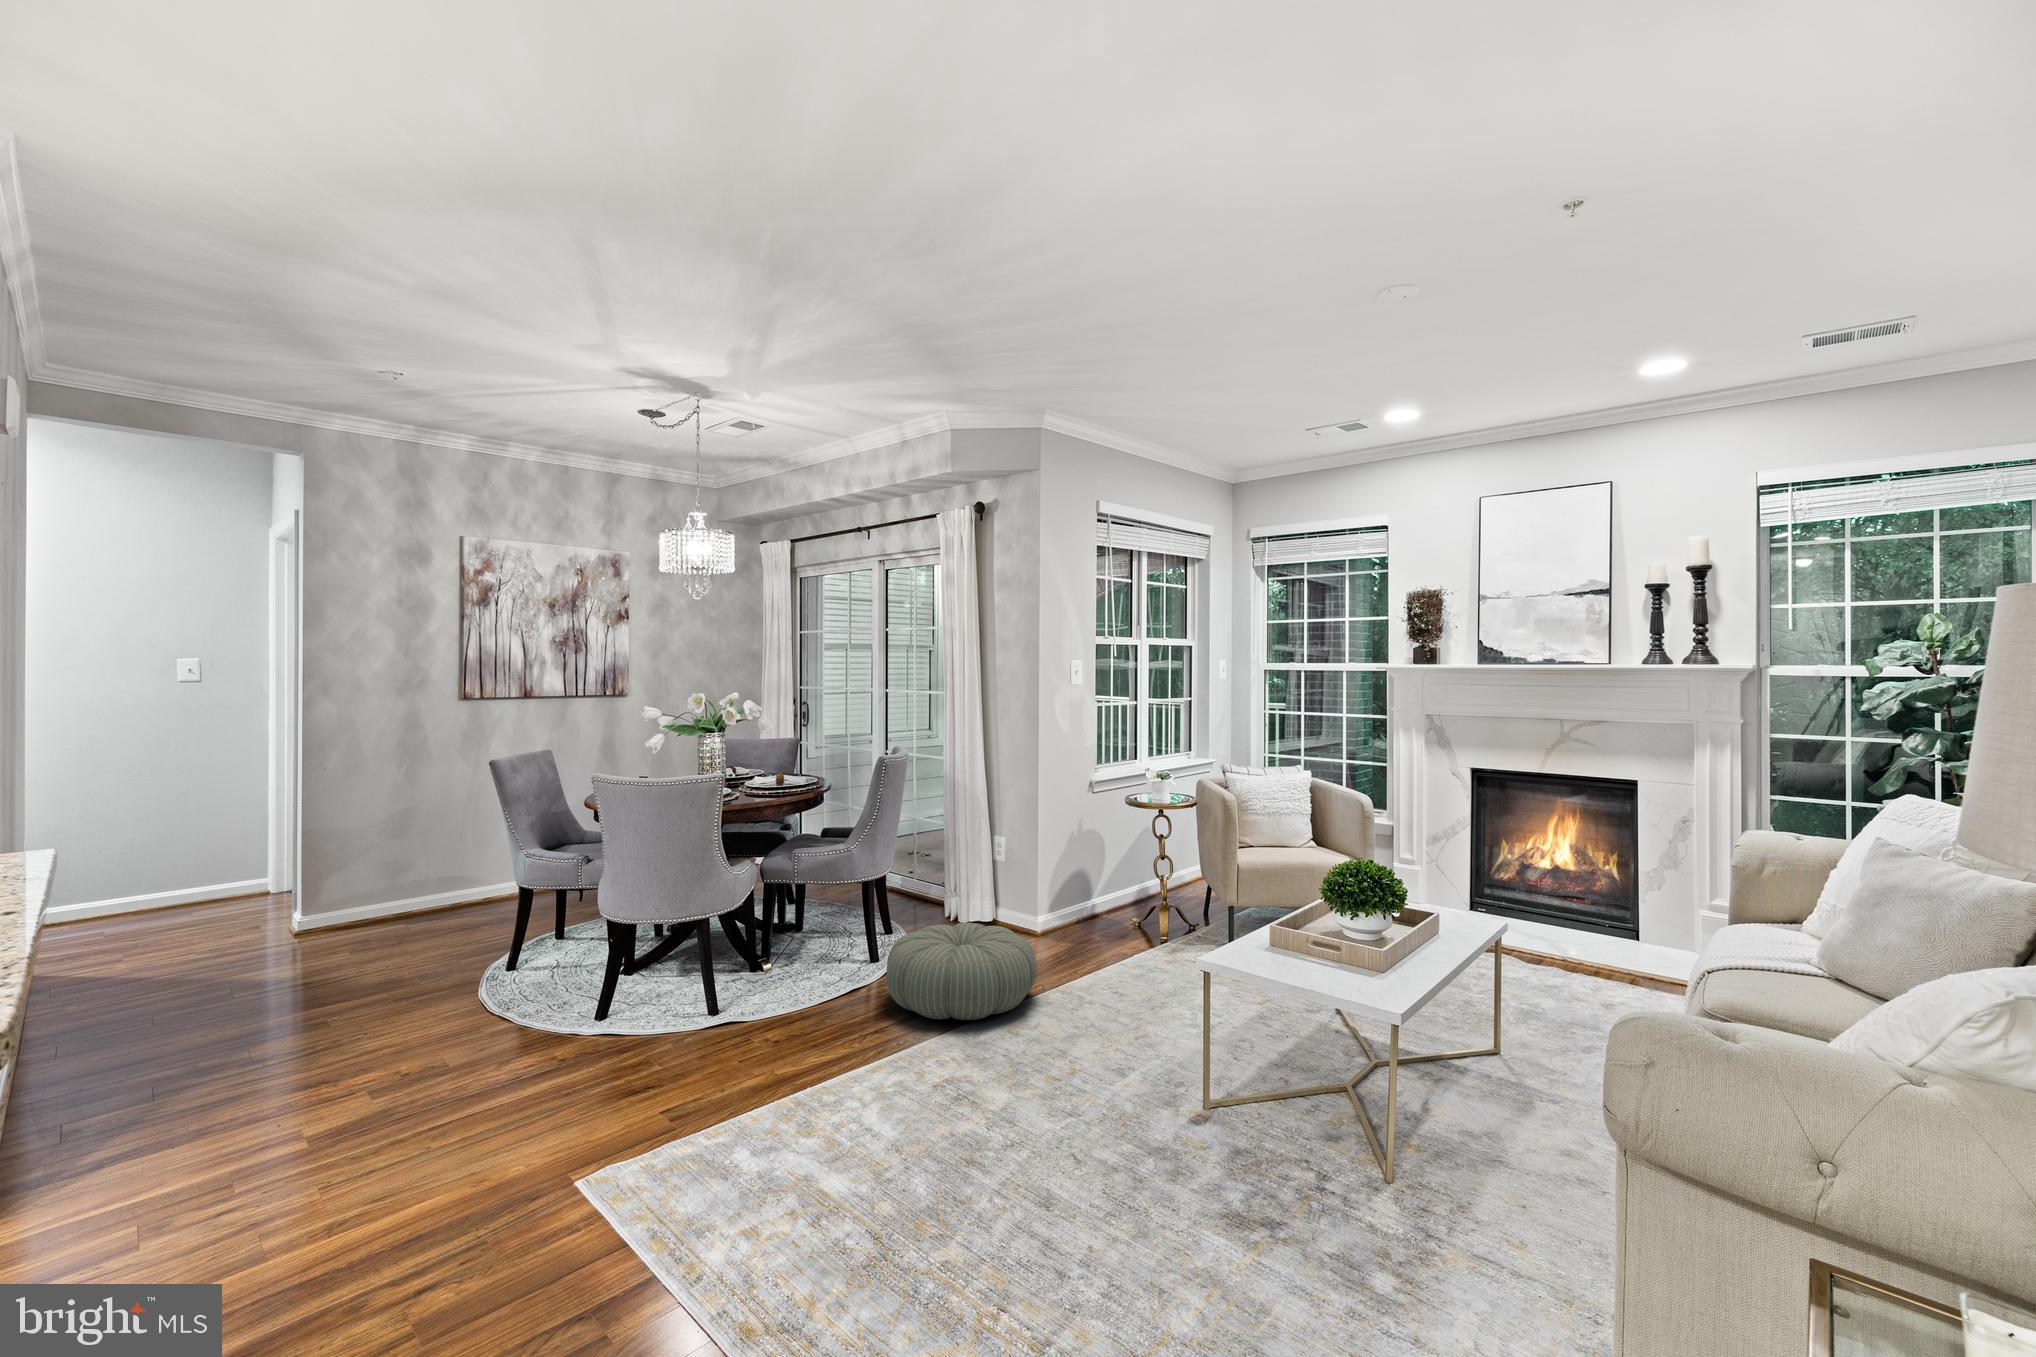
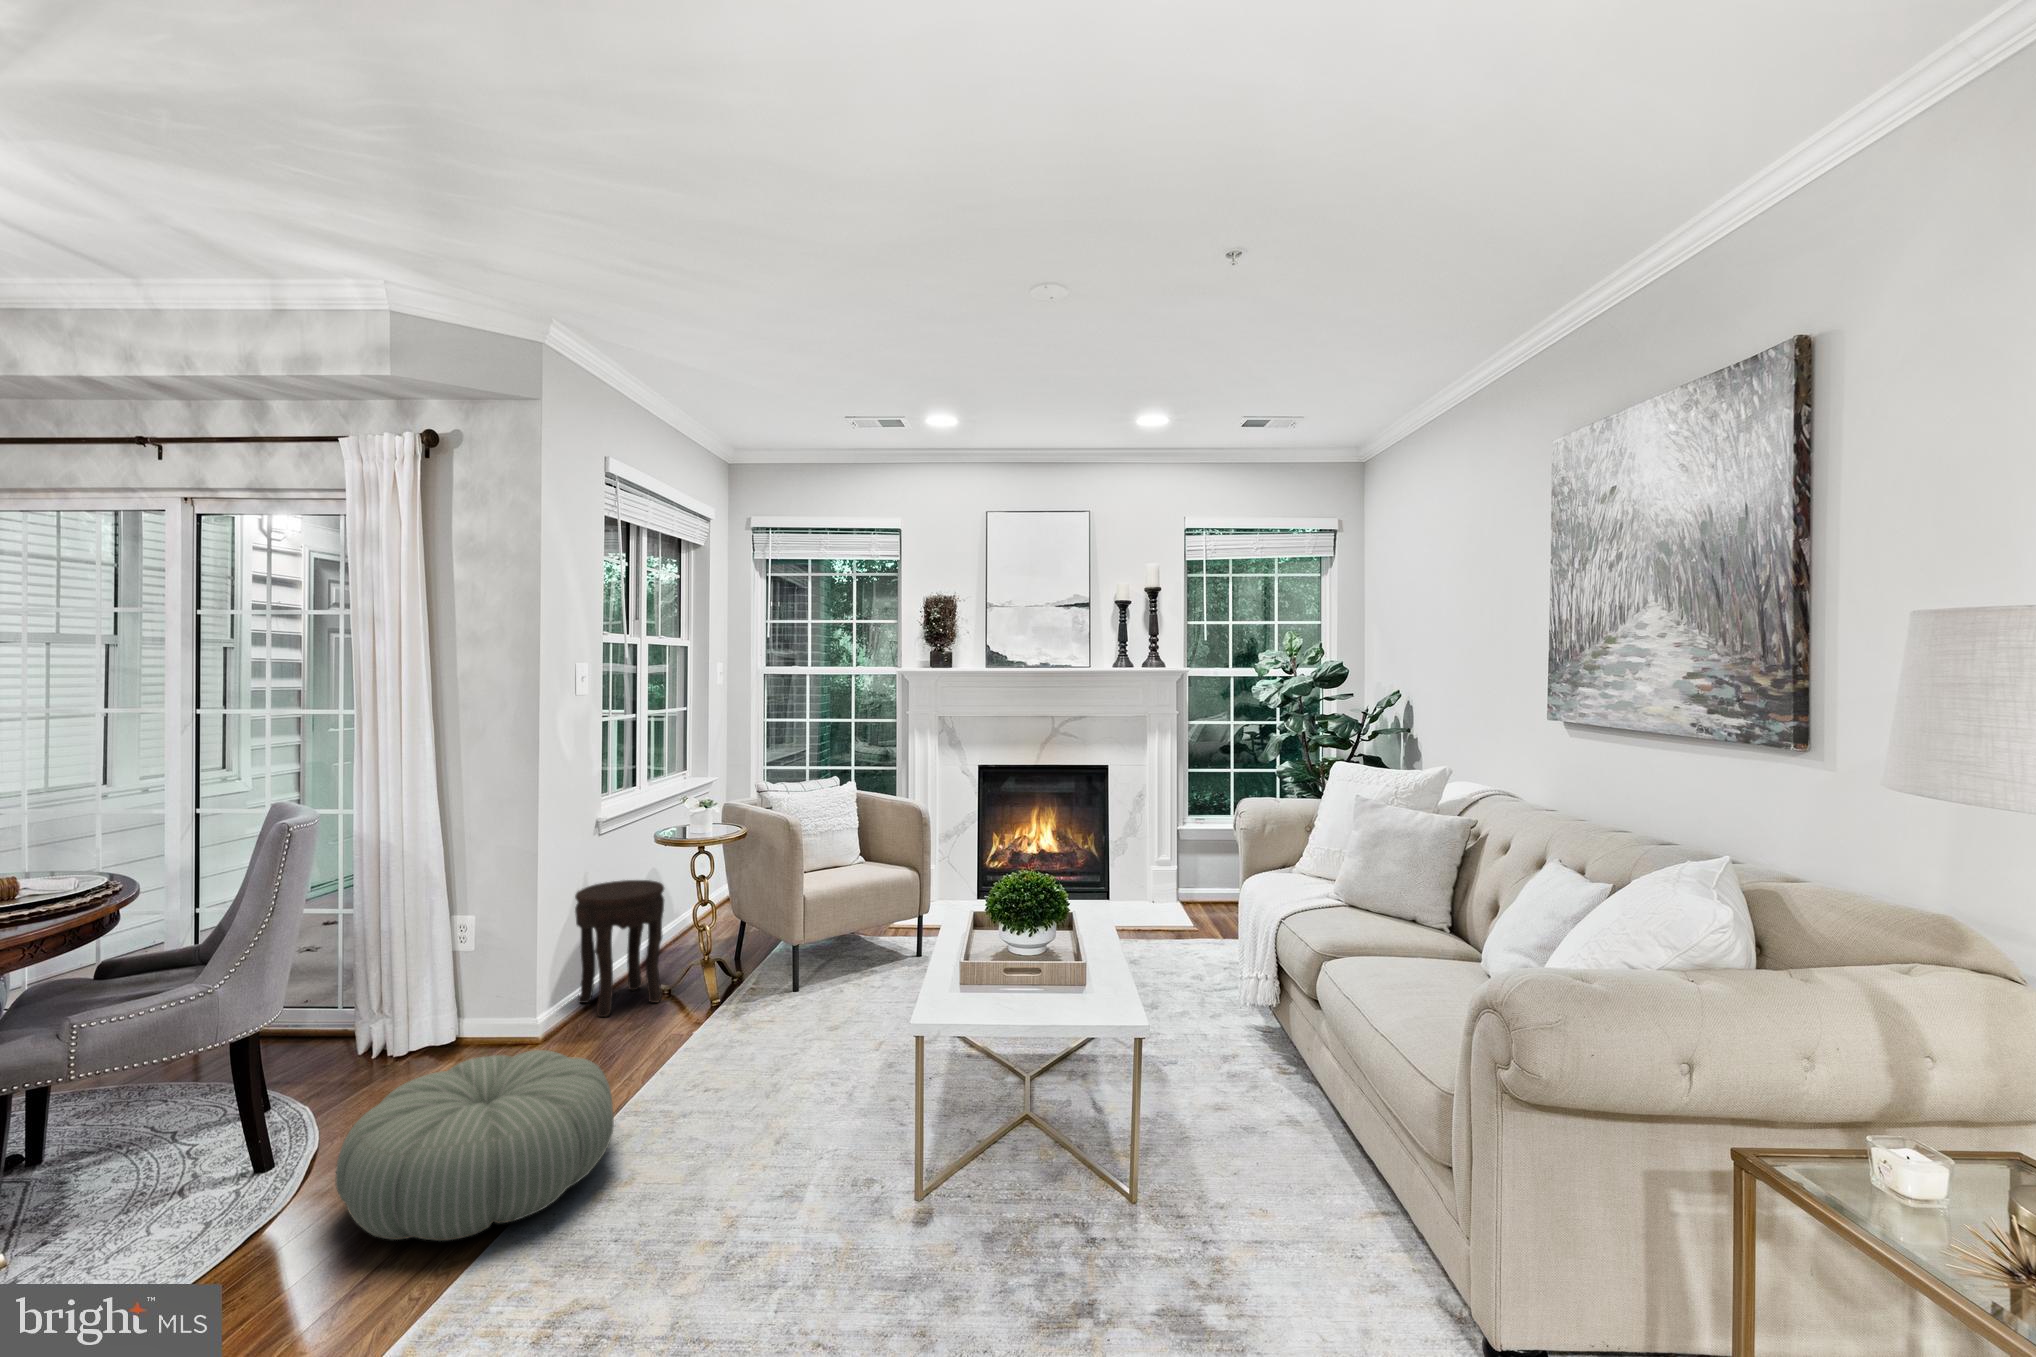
side table: none [1070,831,1133,930] -> present [575,880,664,1017]

